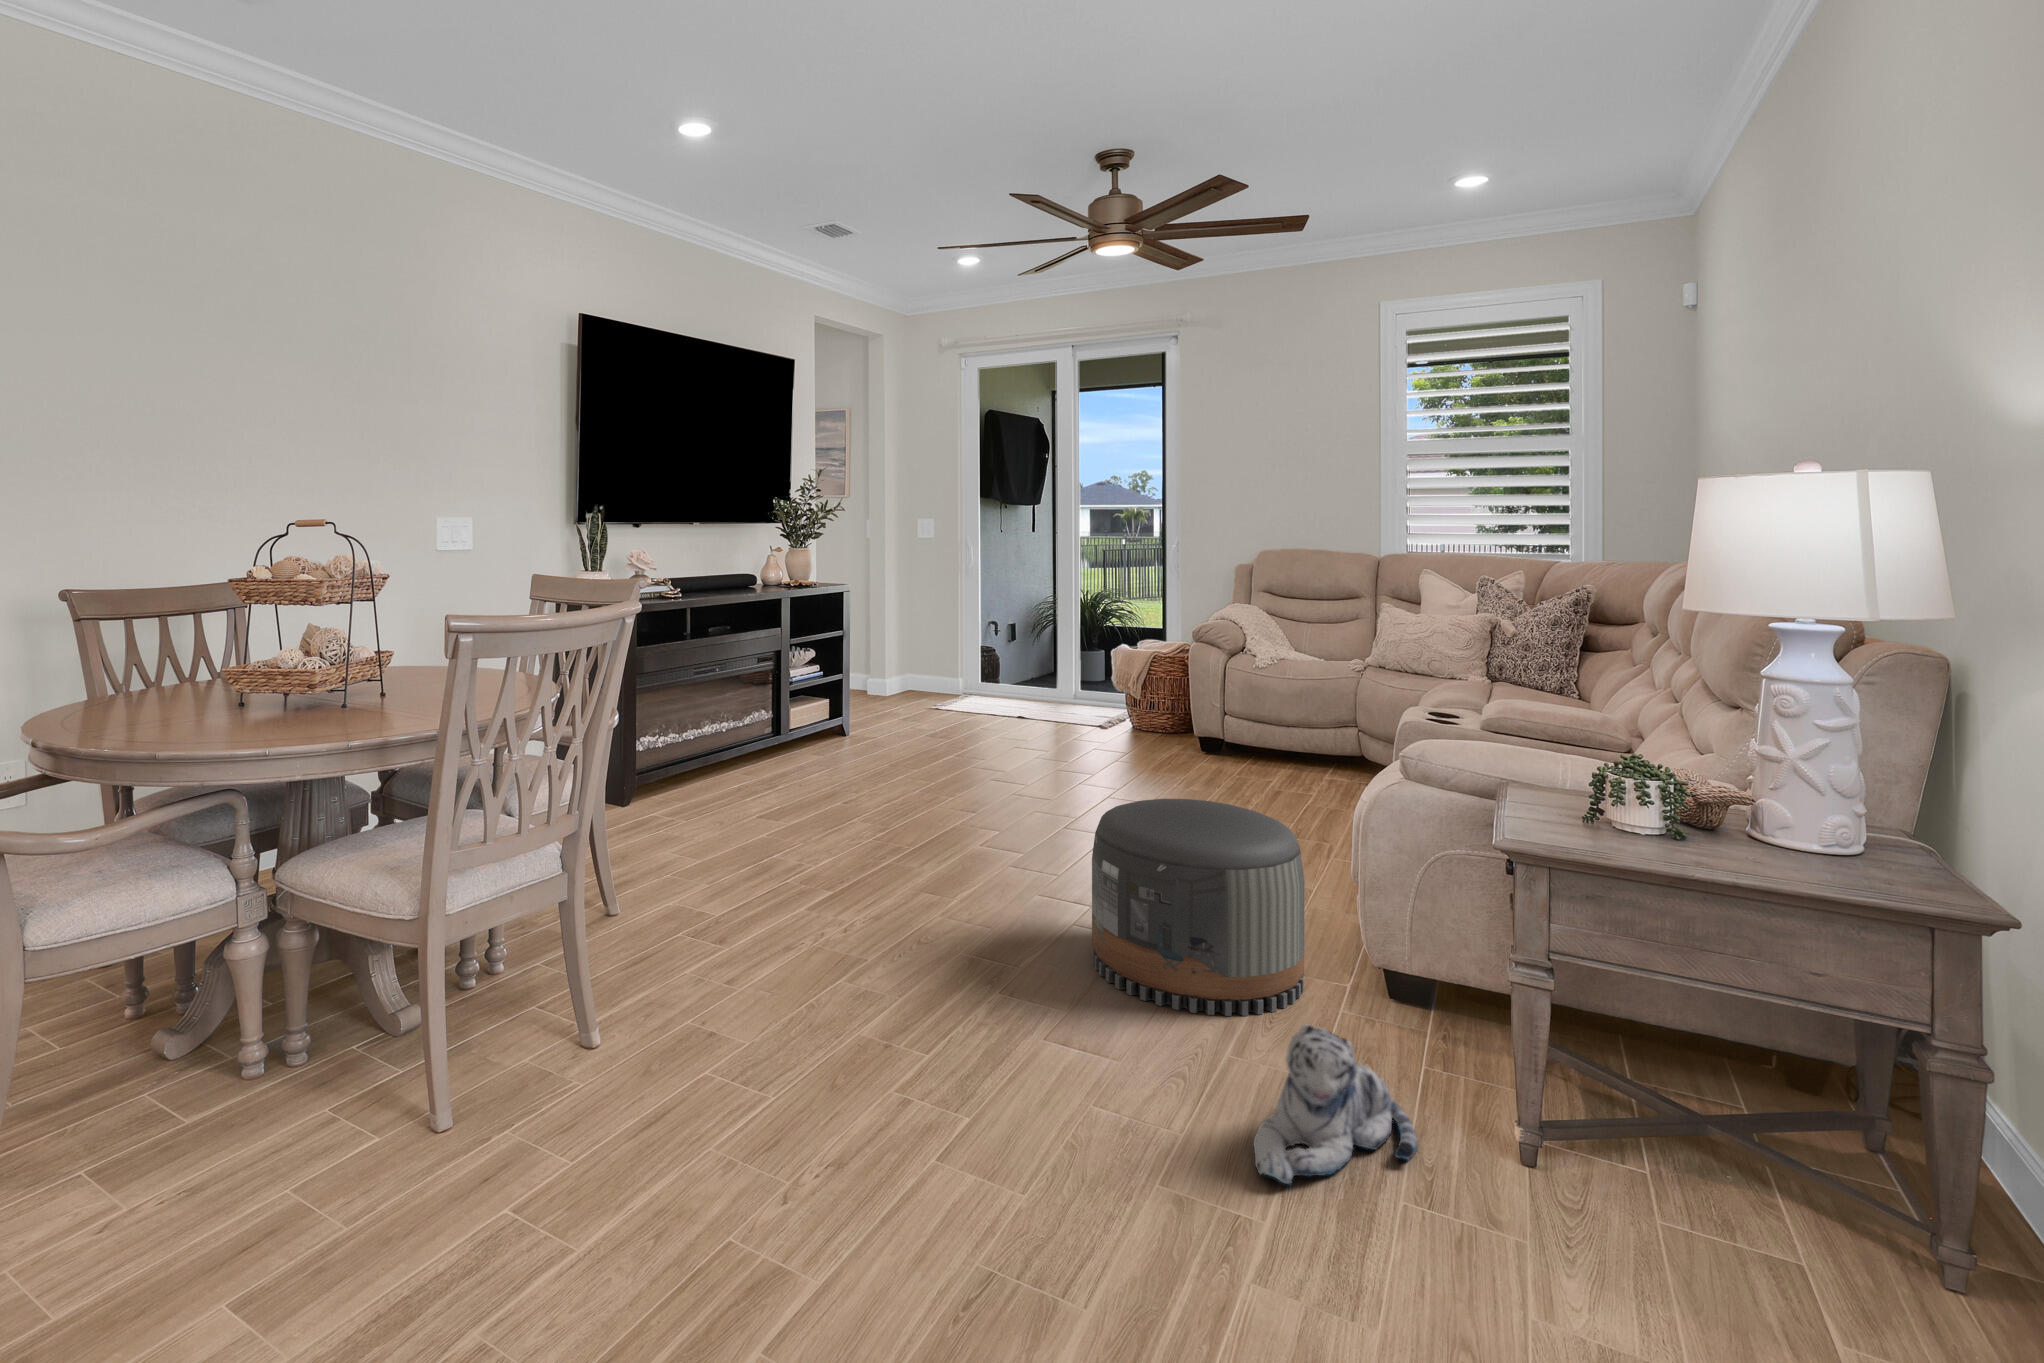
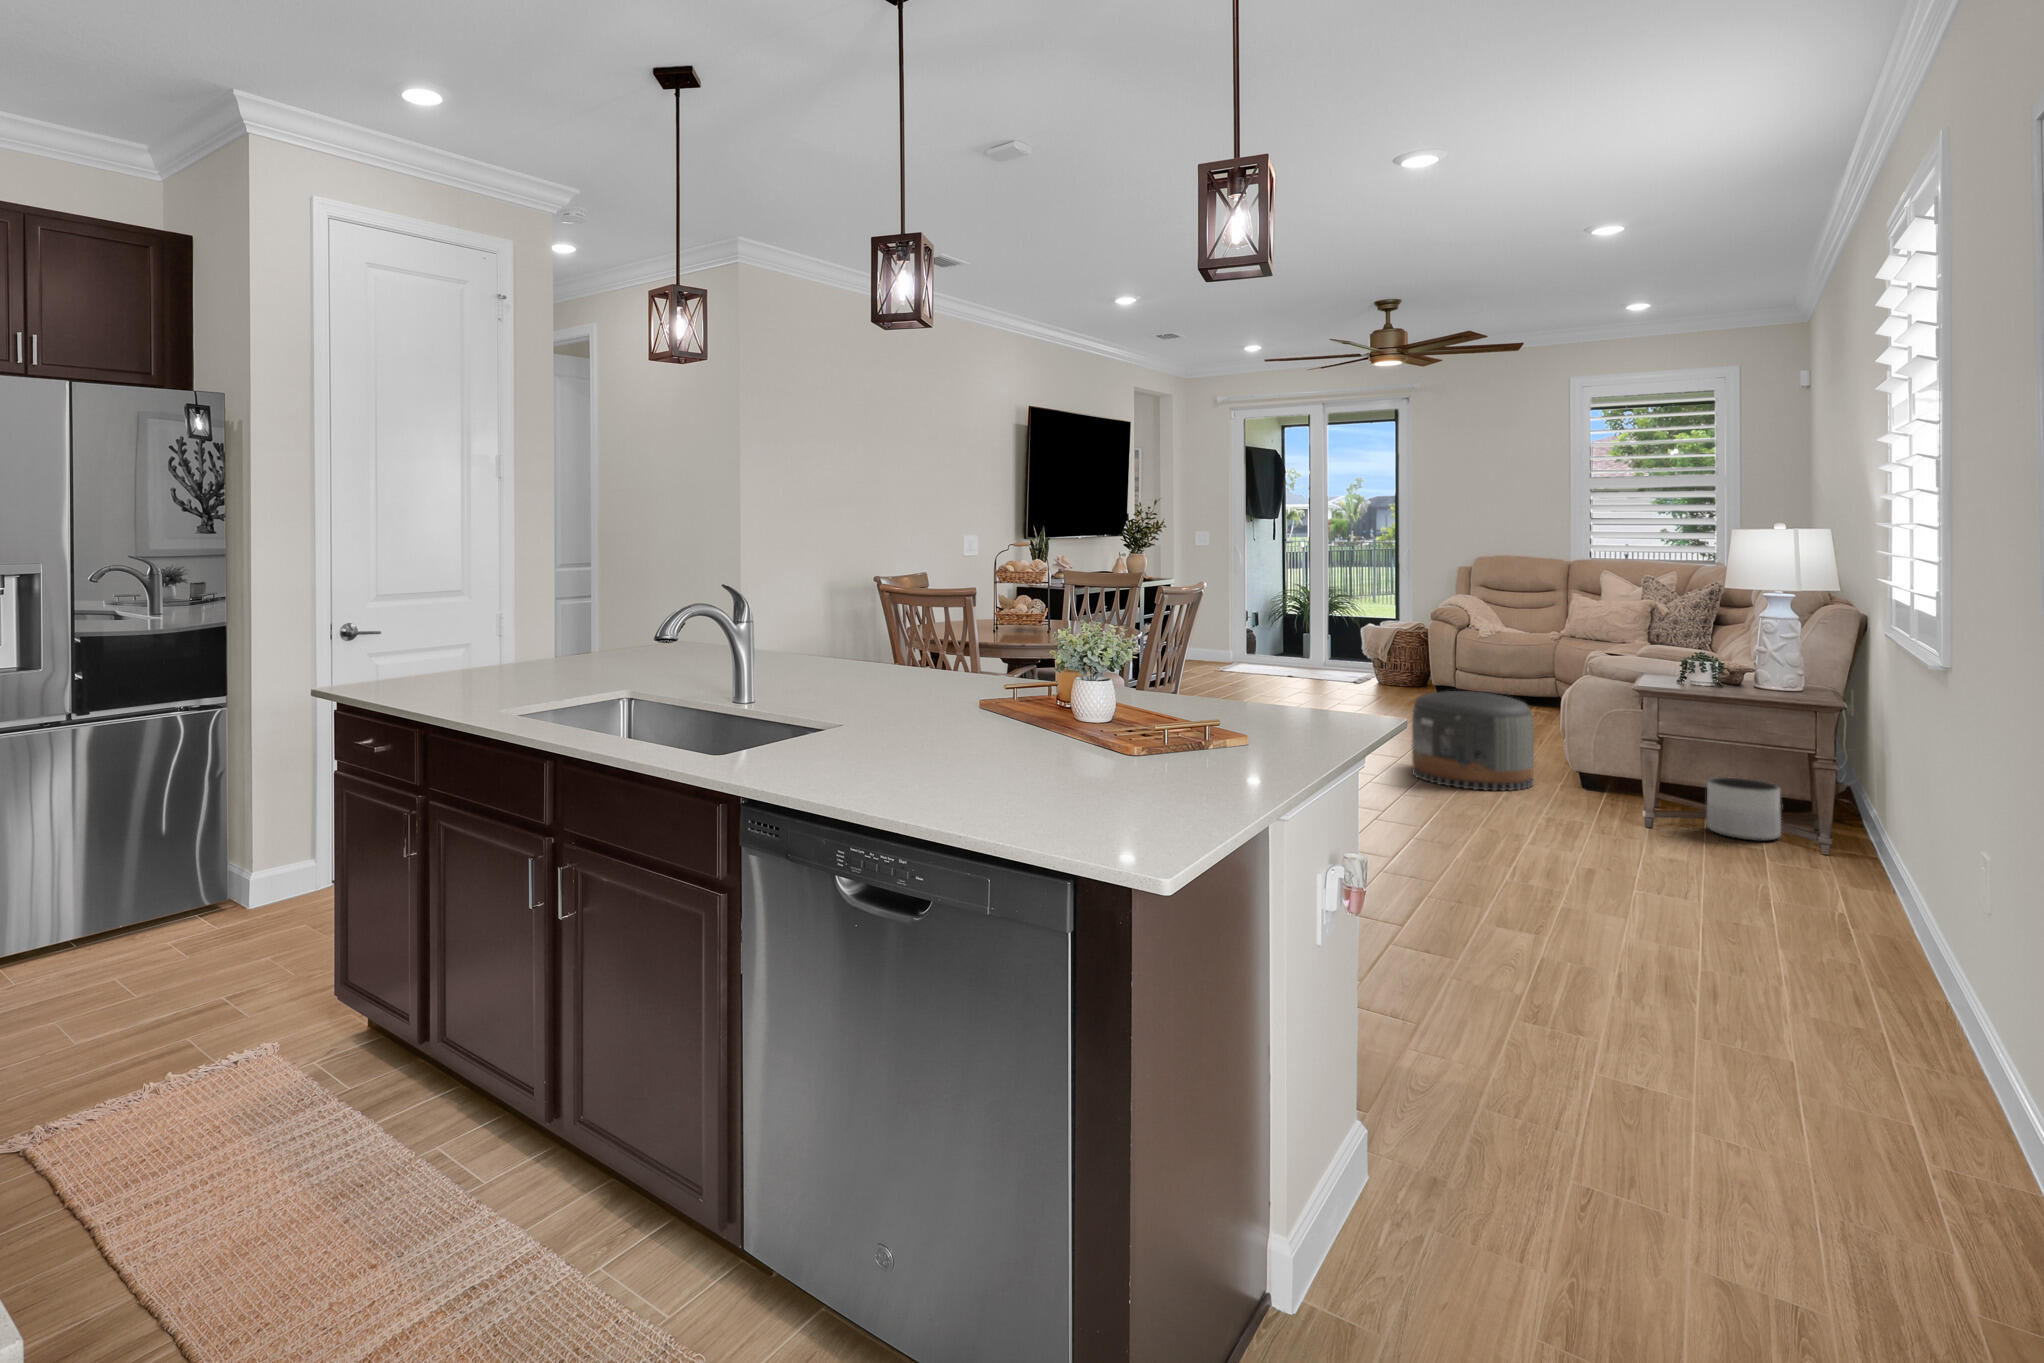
plush toy: present [1254,1024,1418,1184] -> none [1519,766,1596,827]
planter: none [1661,1053,1841,1242] -> present [1706,777,1781,841]

